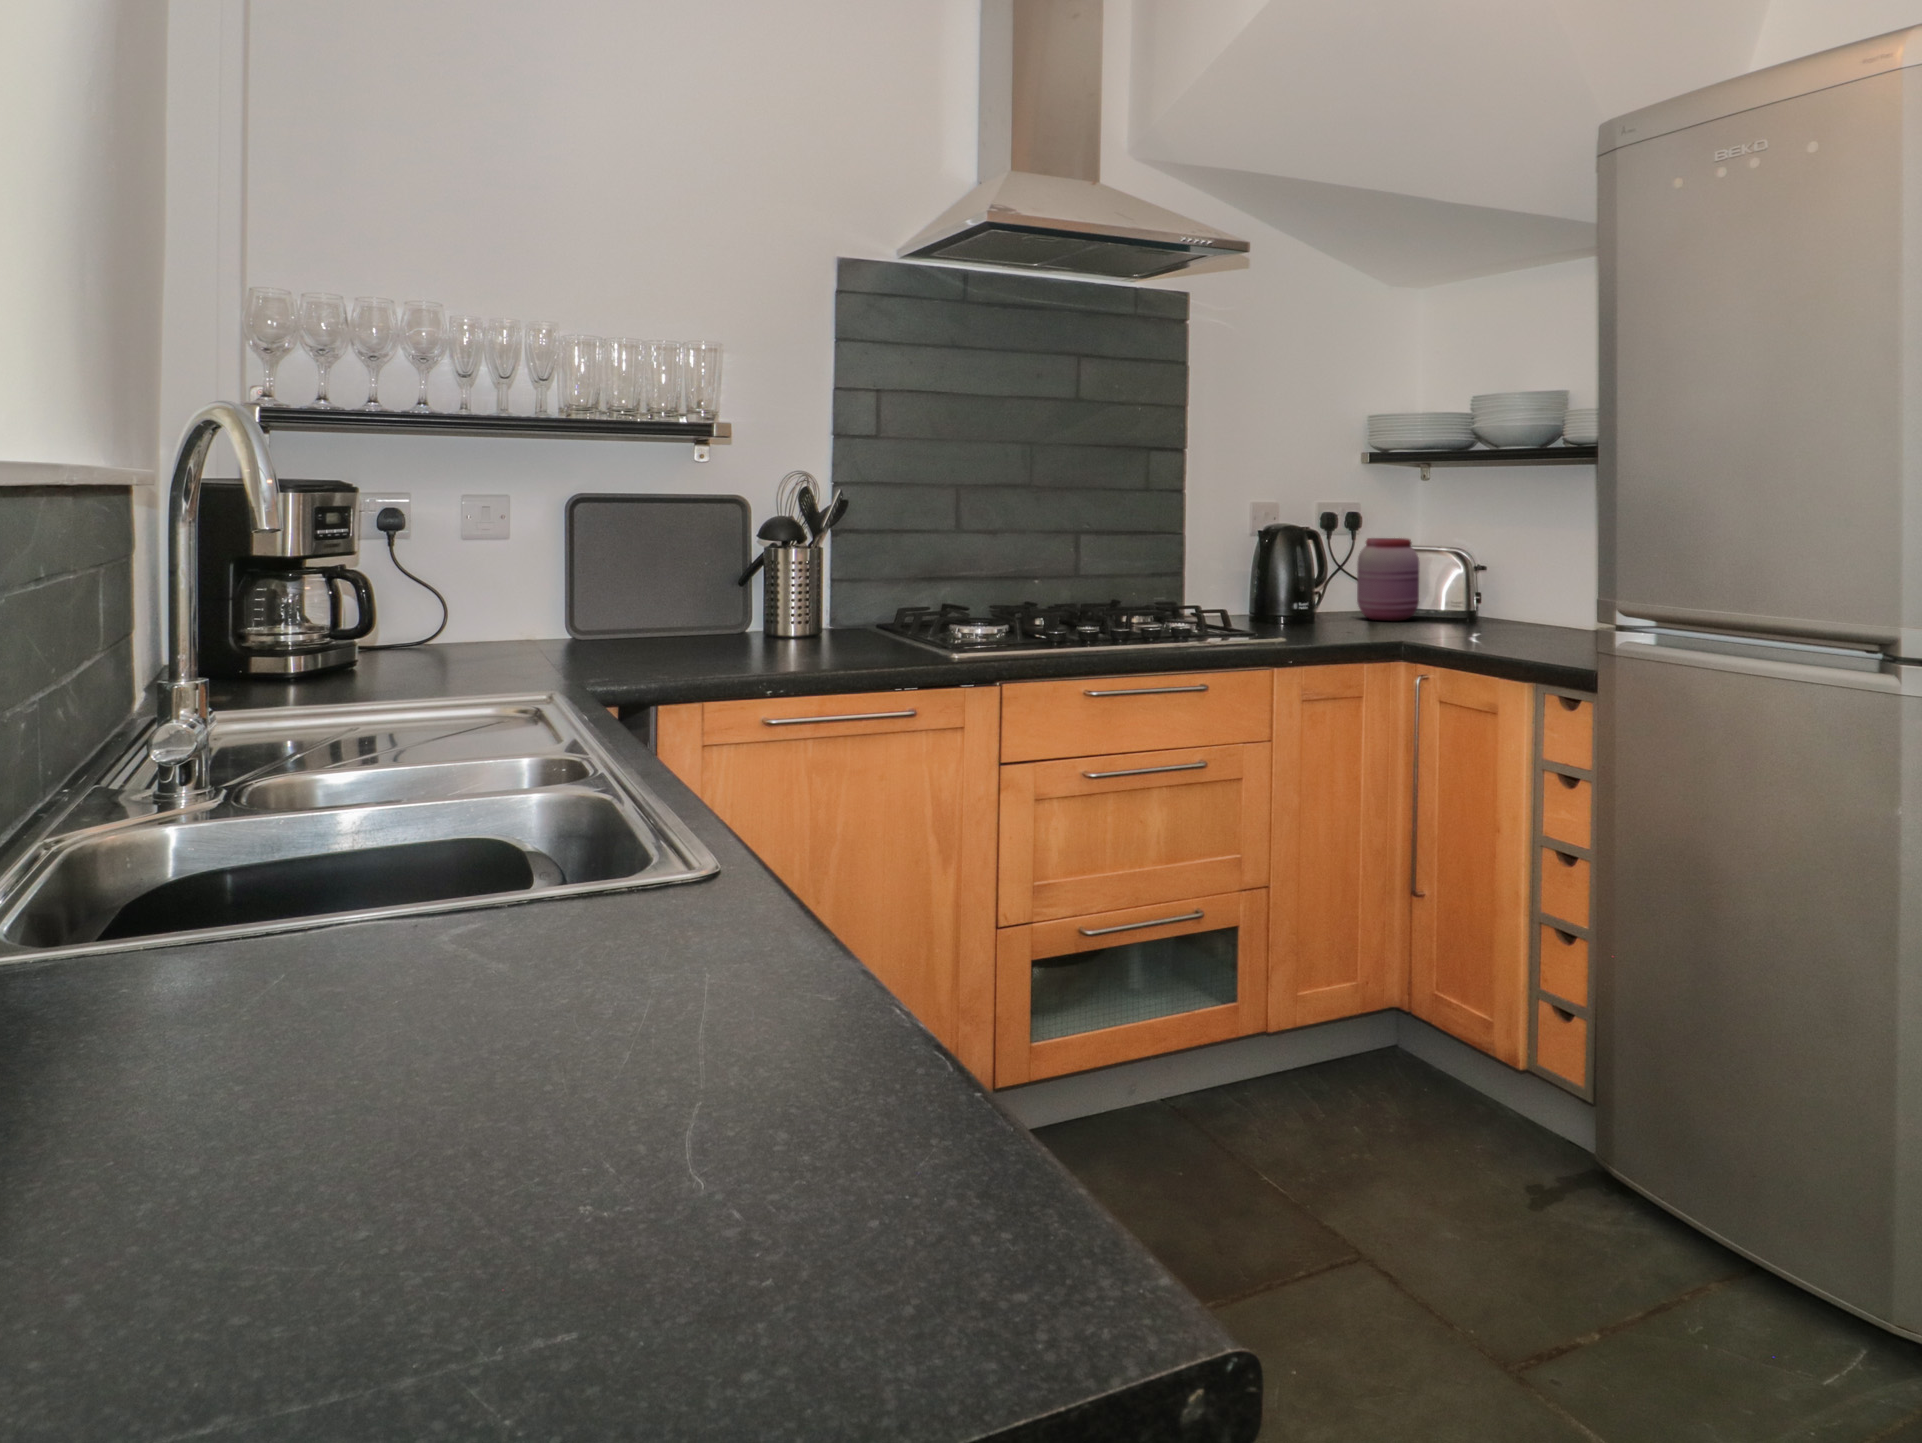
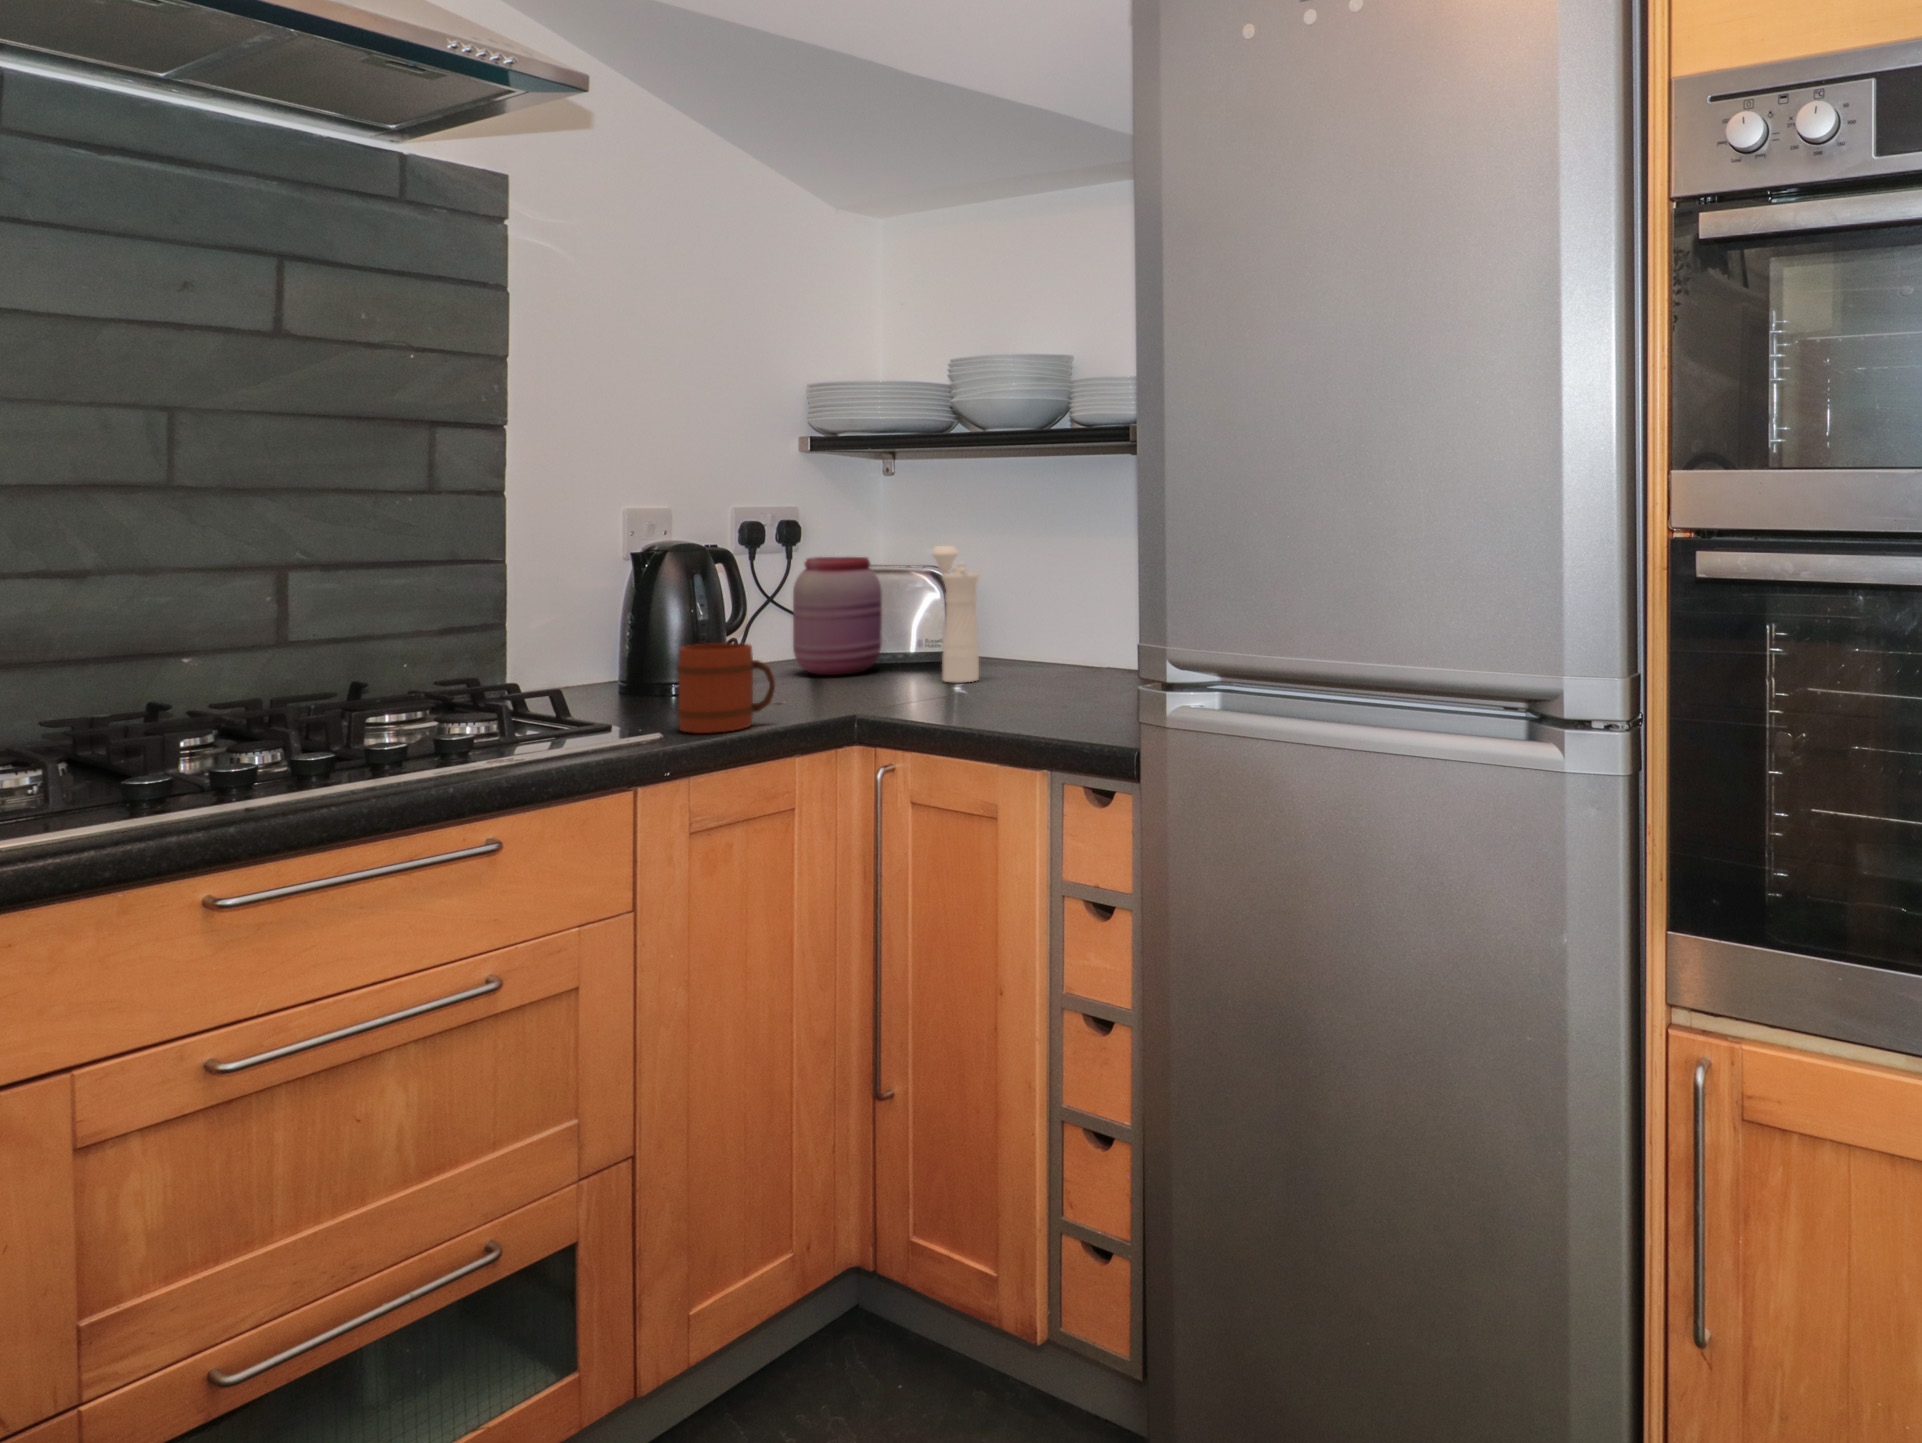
pepper mill: none [1456,532,1491,630] -> present [932,546,979,683]
mug: none [1293,587,1351,641] -> present [677,643,775,733]

